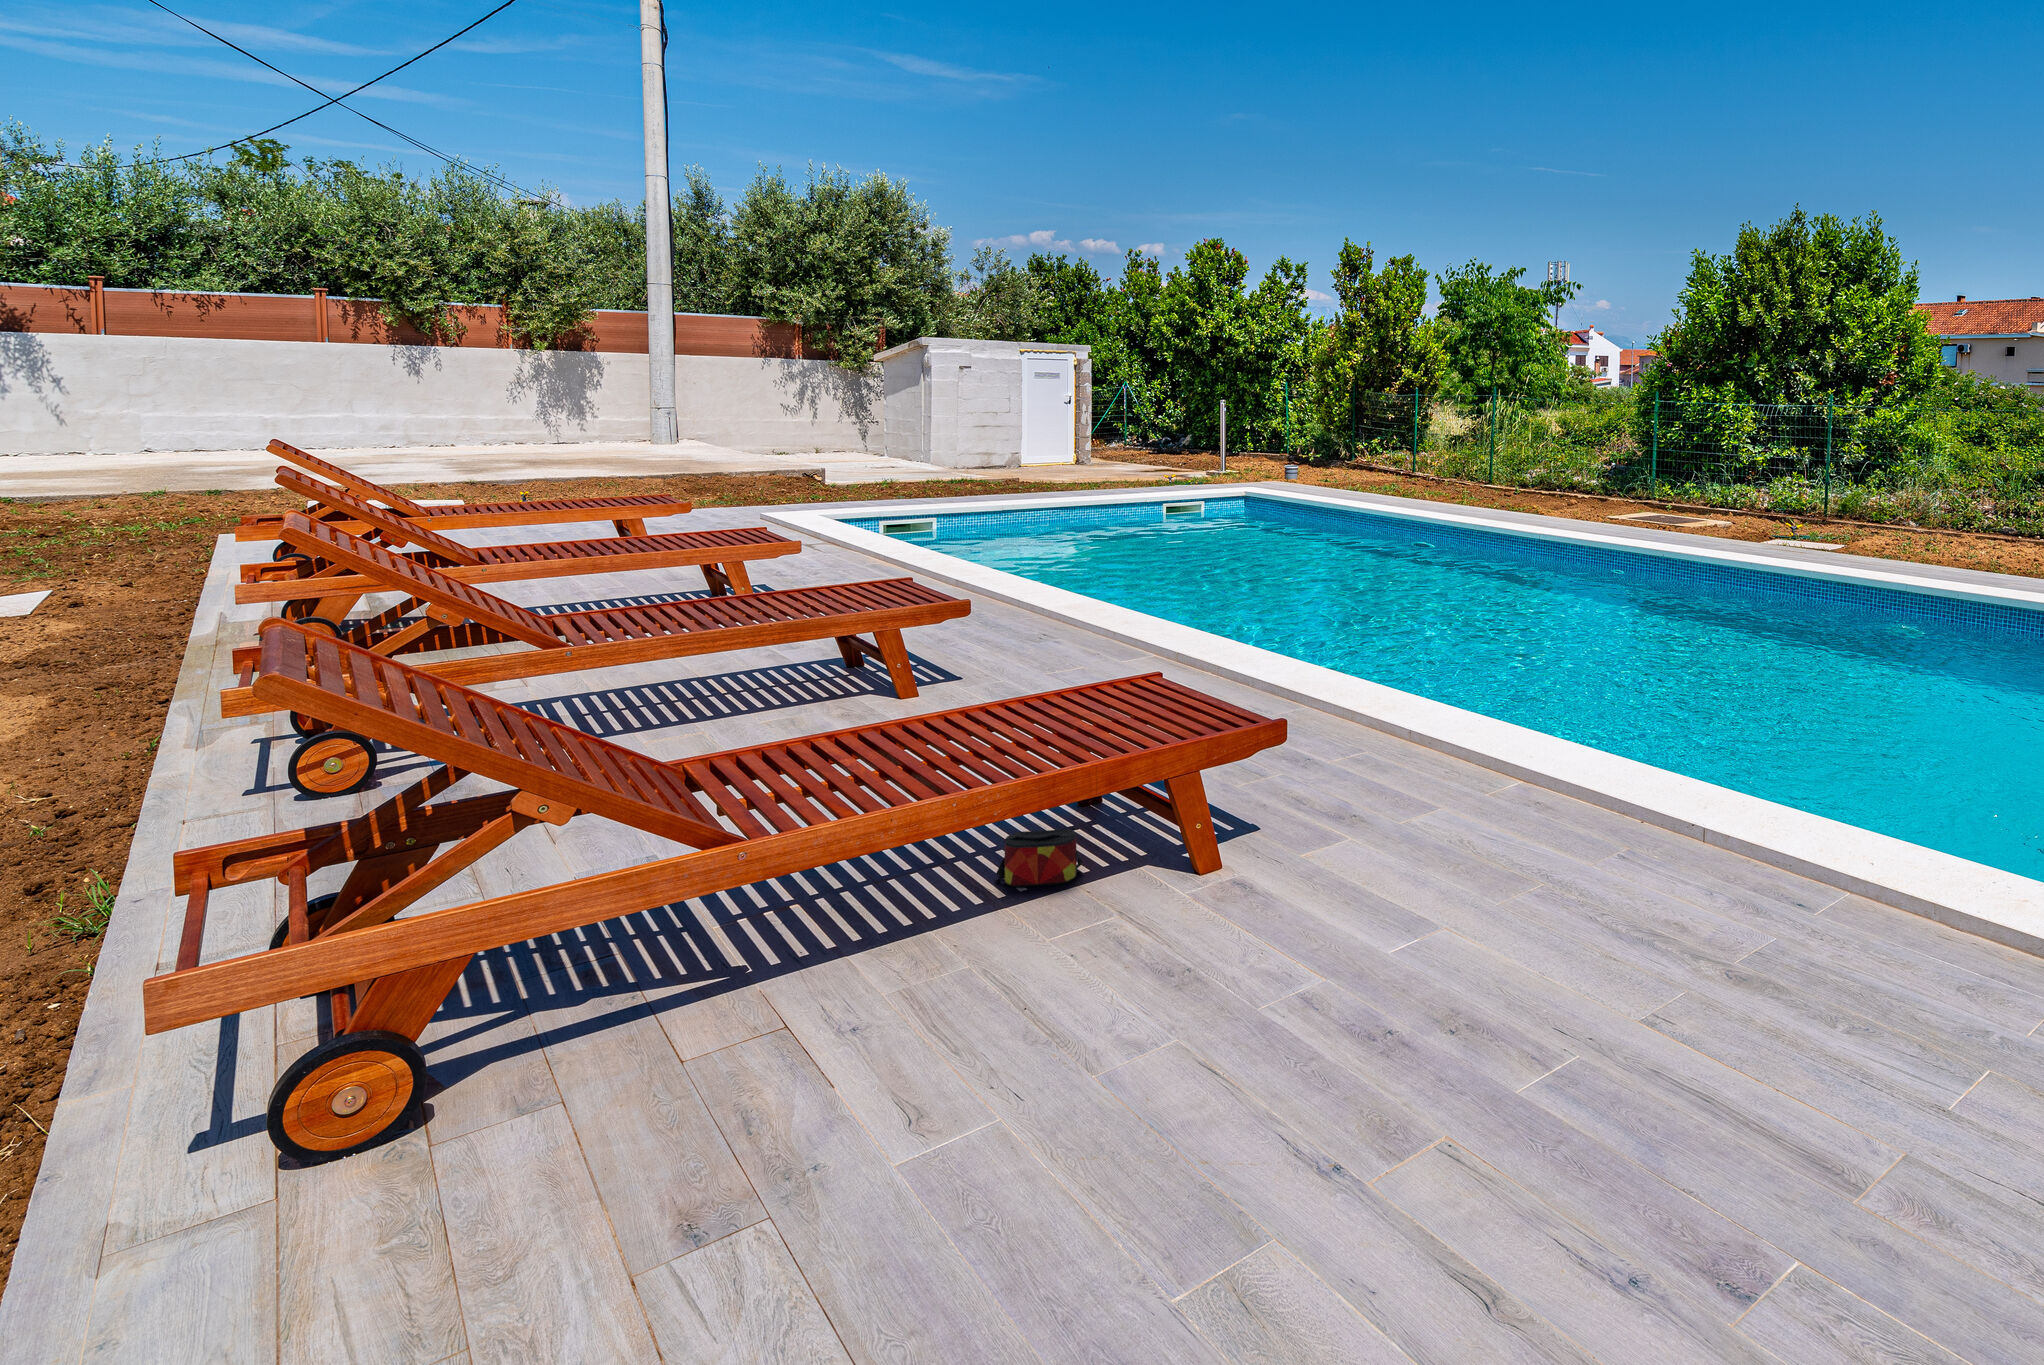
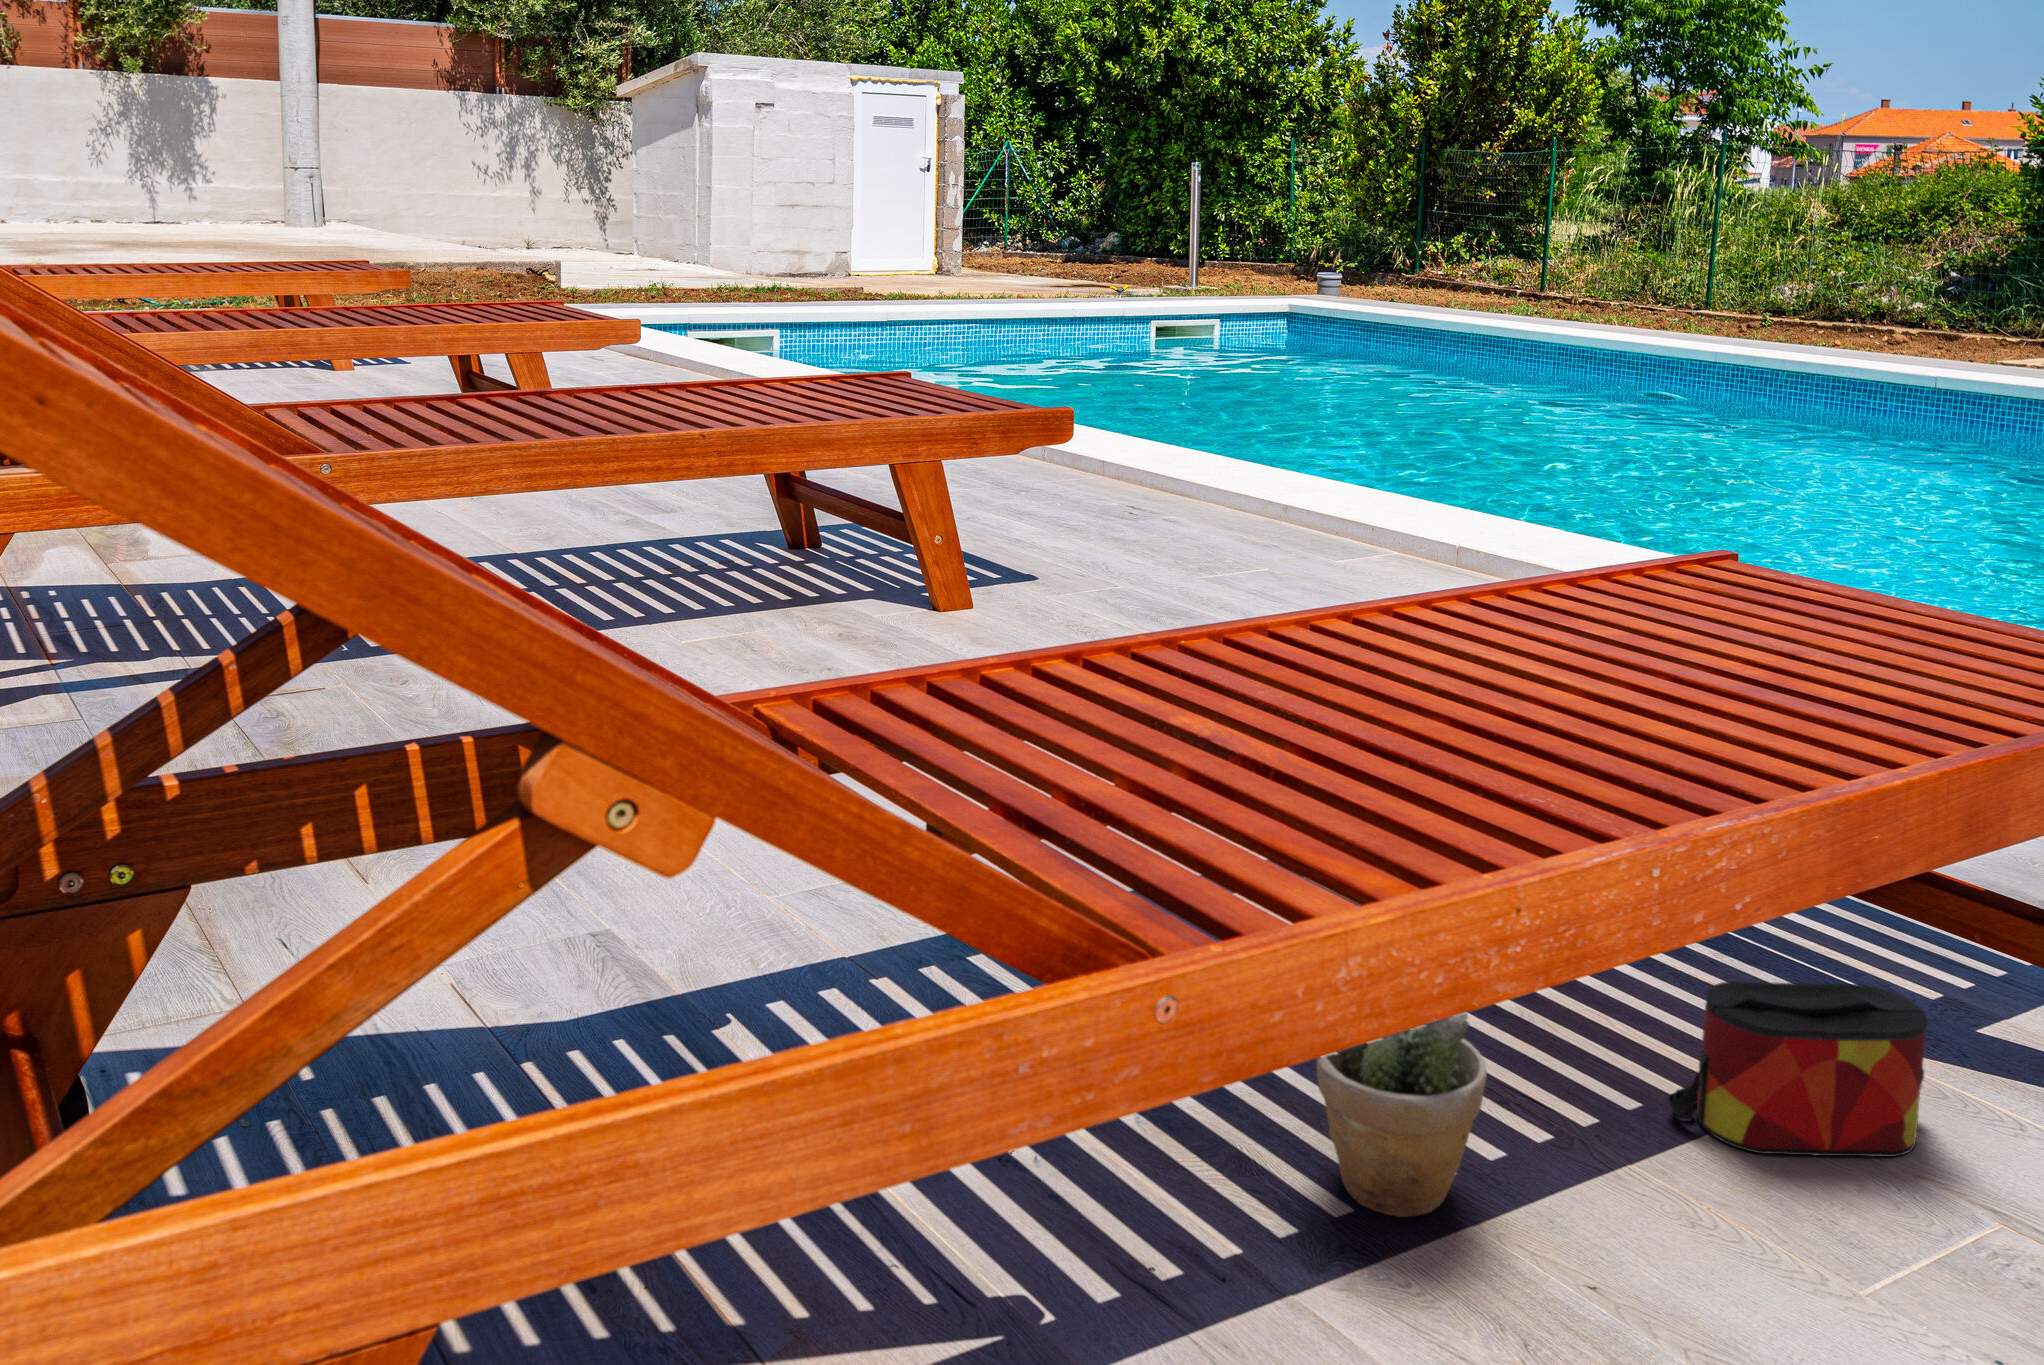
potted plant: none [847,835,907,915] -> present [1317,1013,1487,1217]

